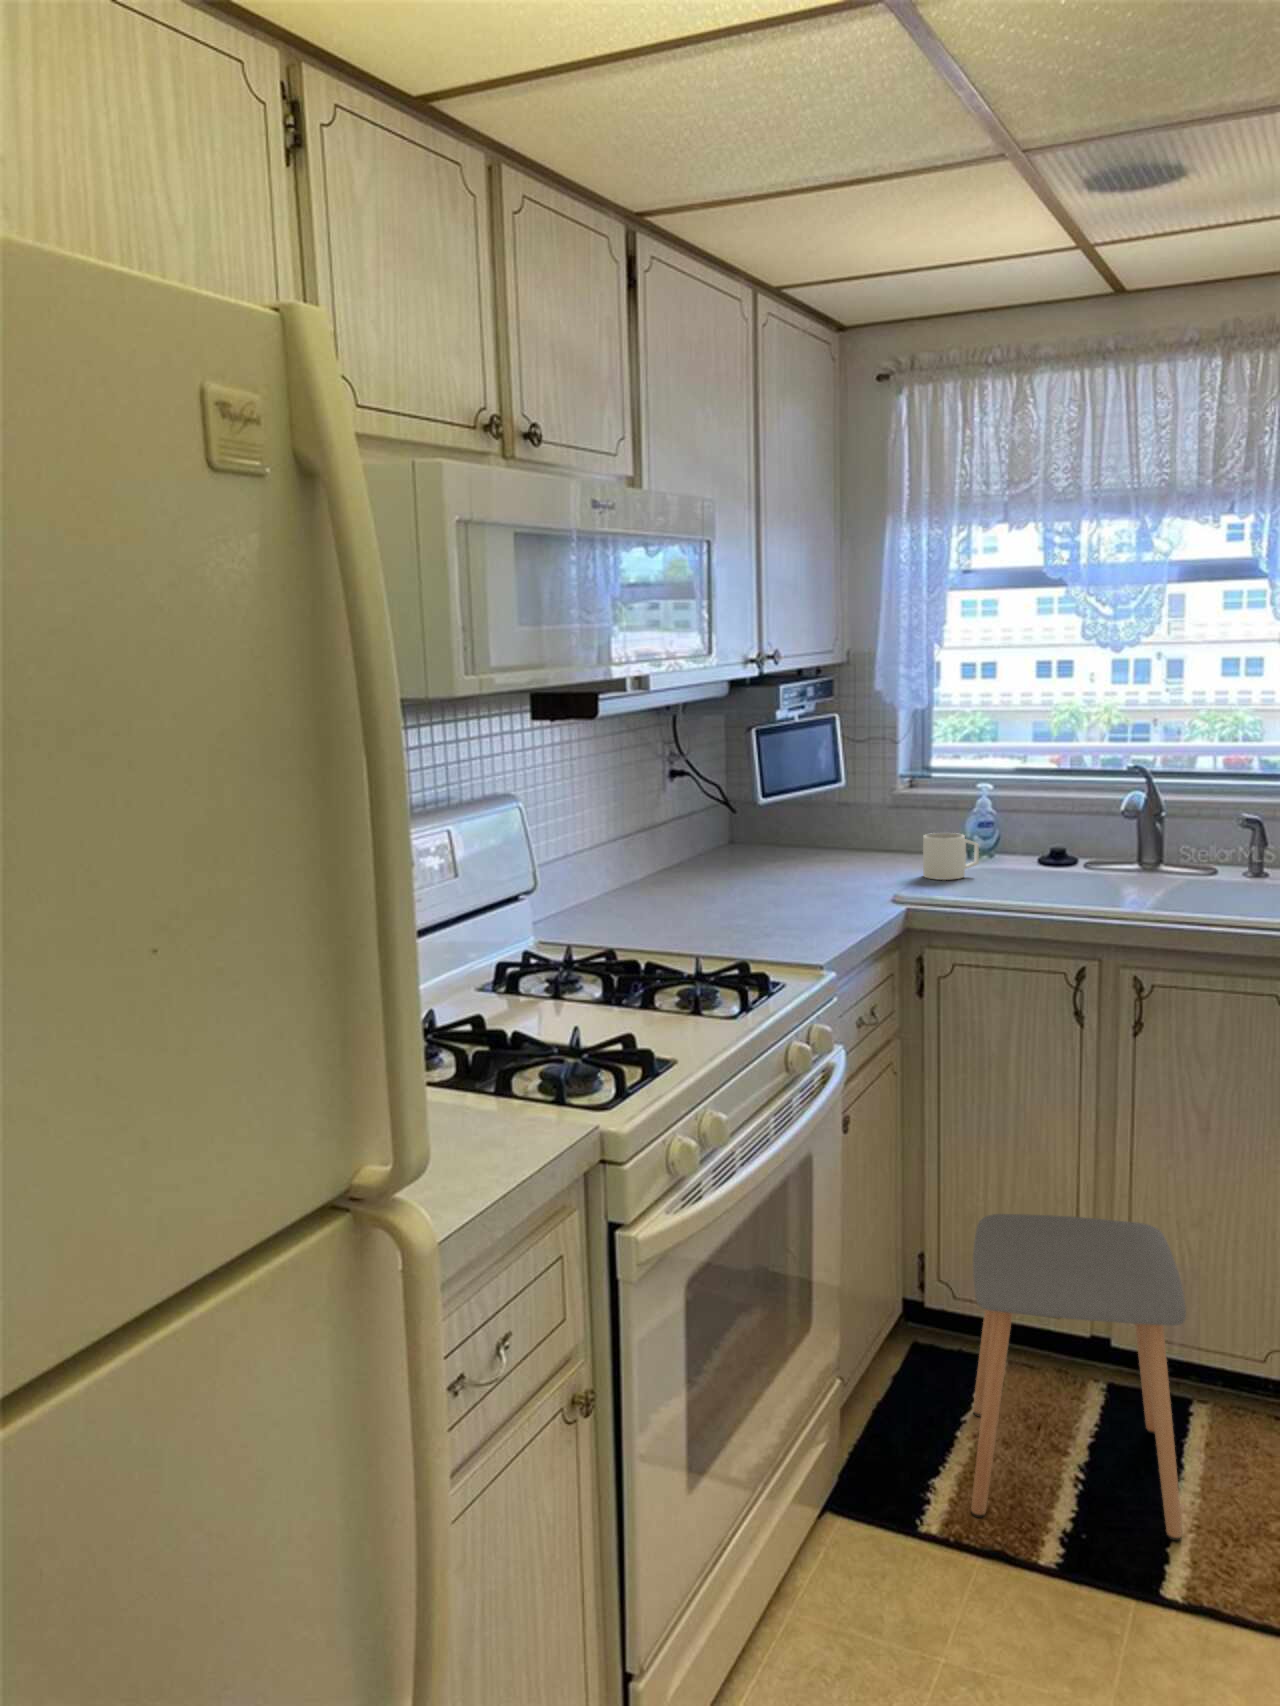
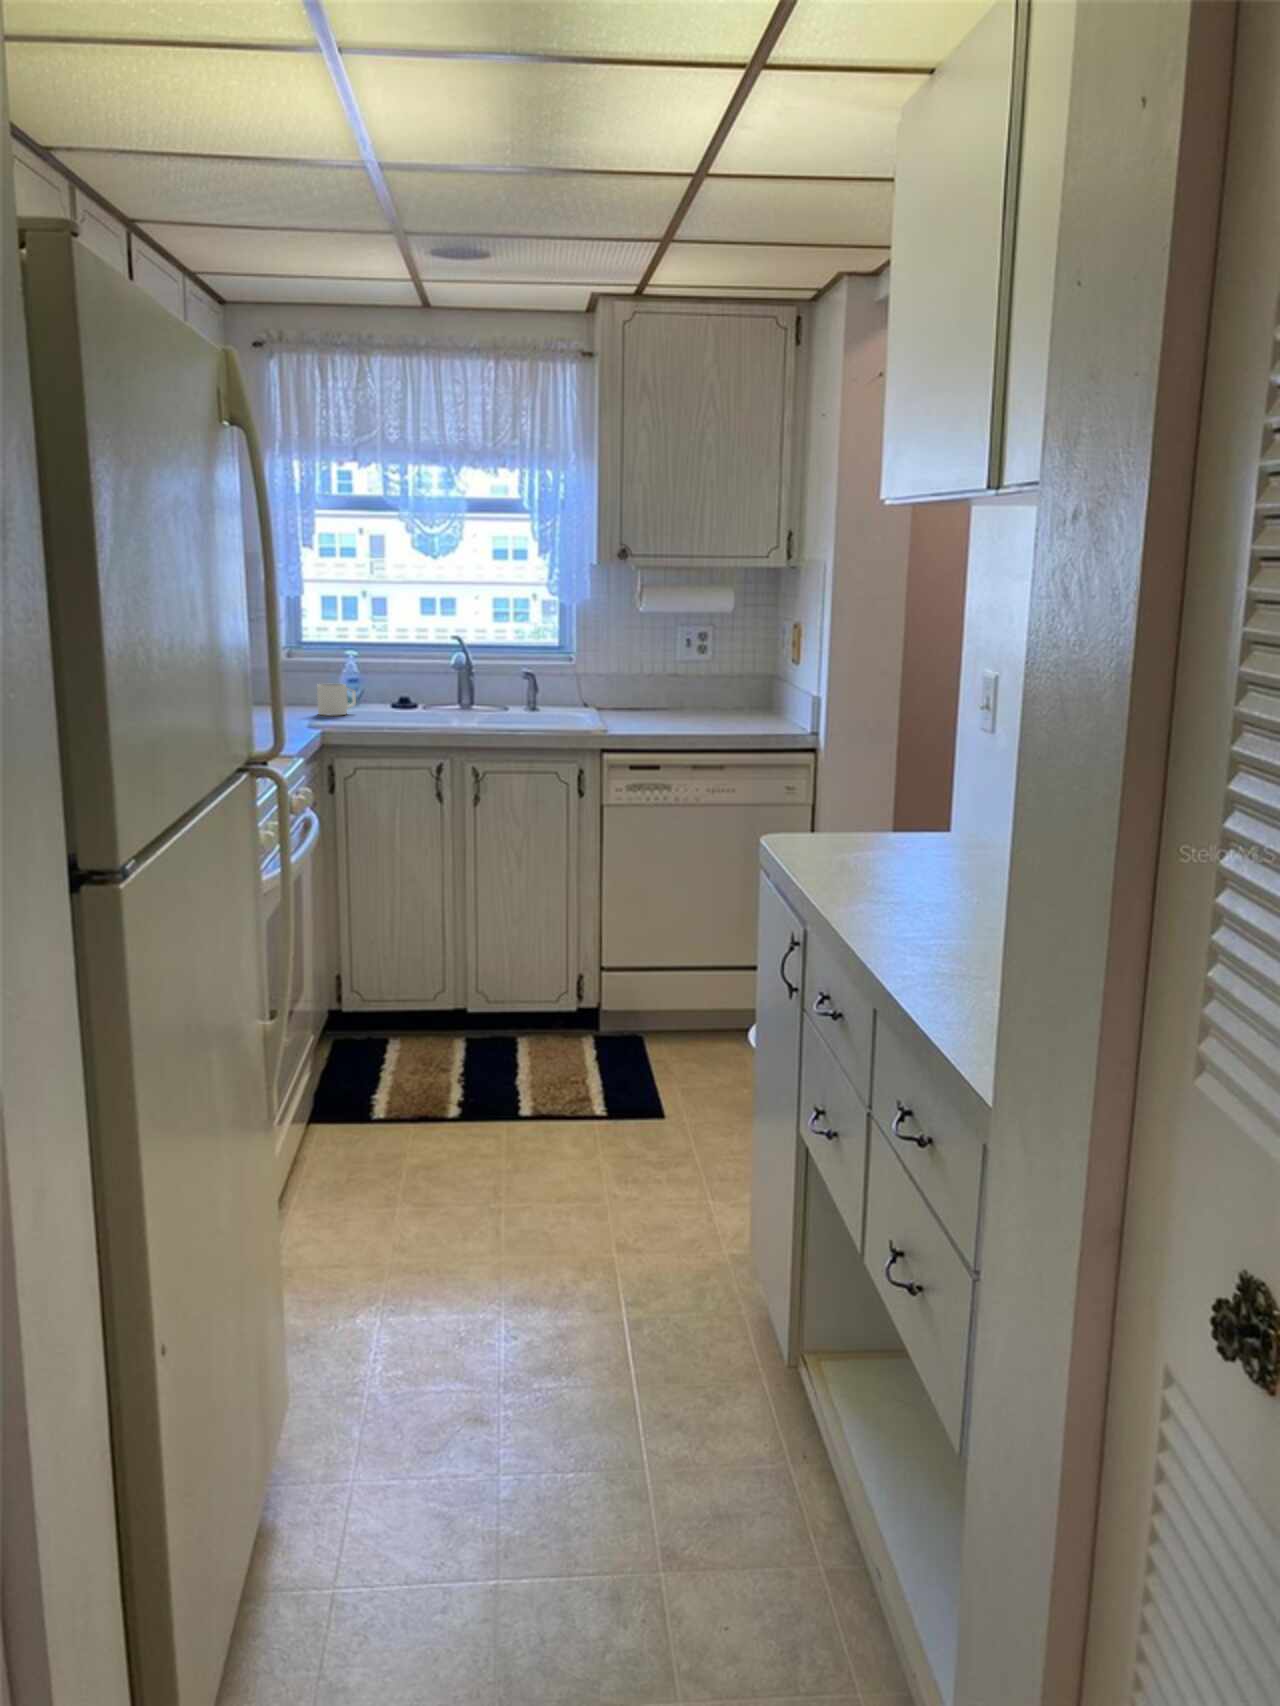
stool: present [971,1214,1186,1541] -> none [386,919,527,1107]

